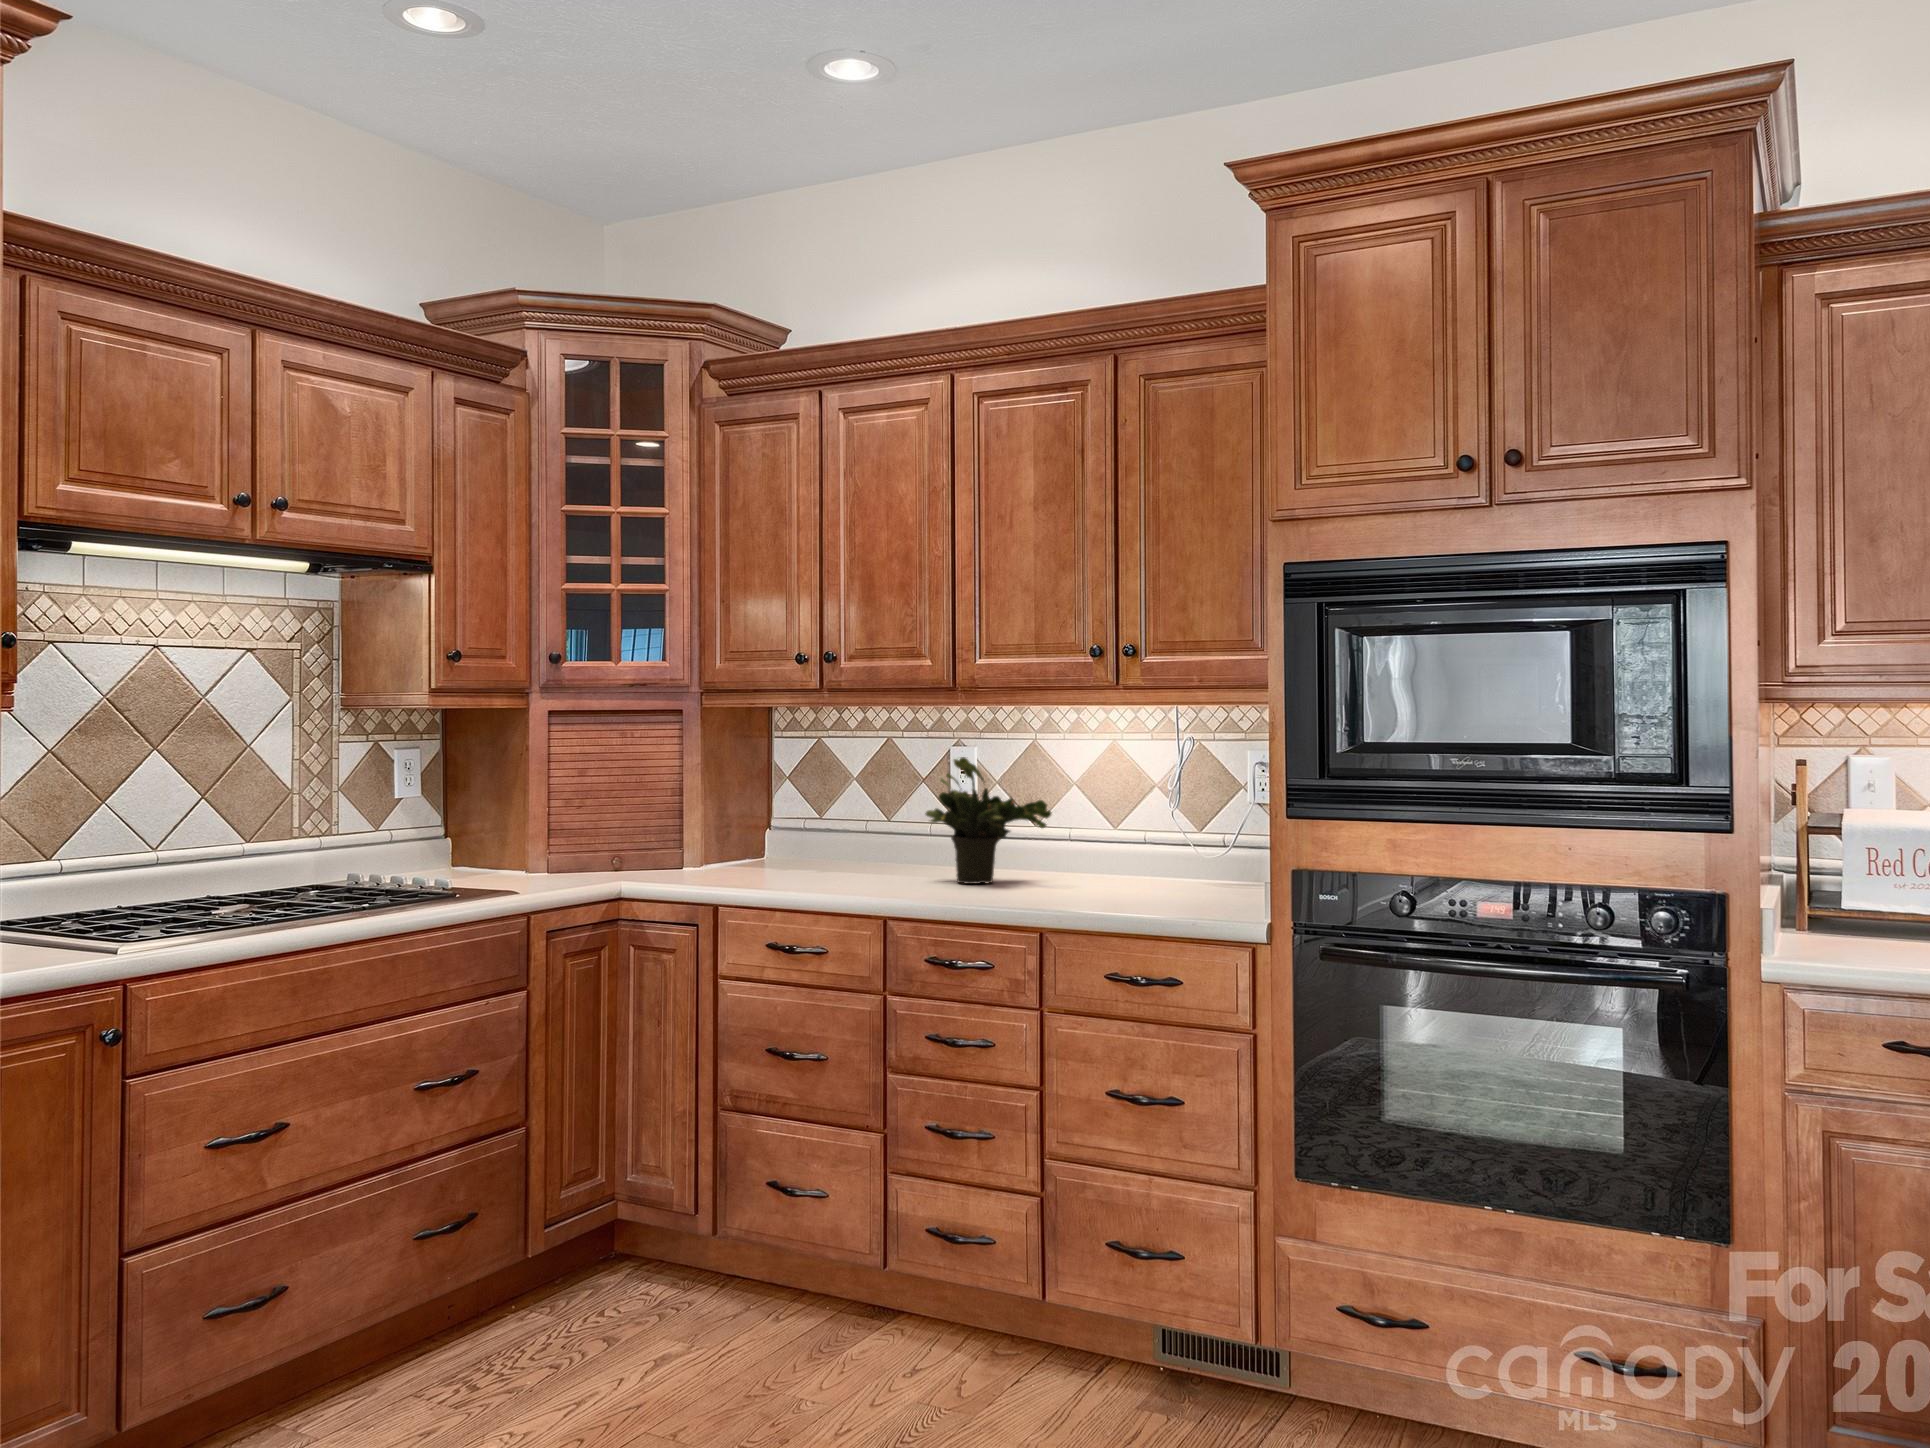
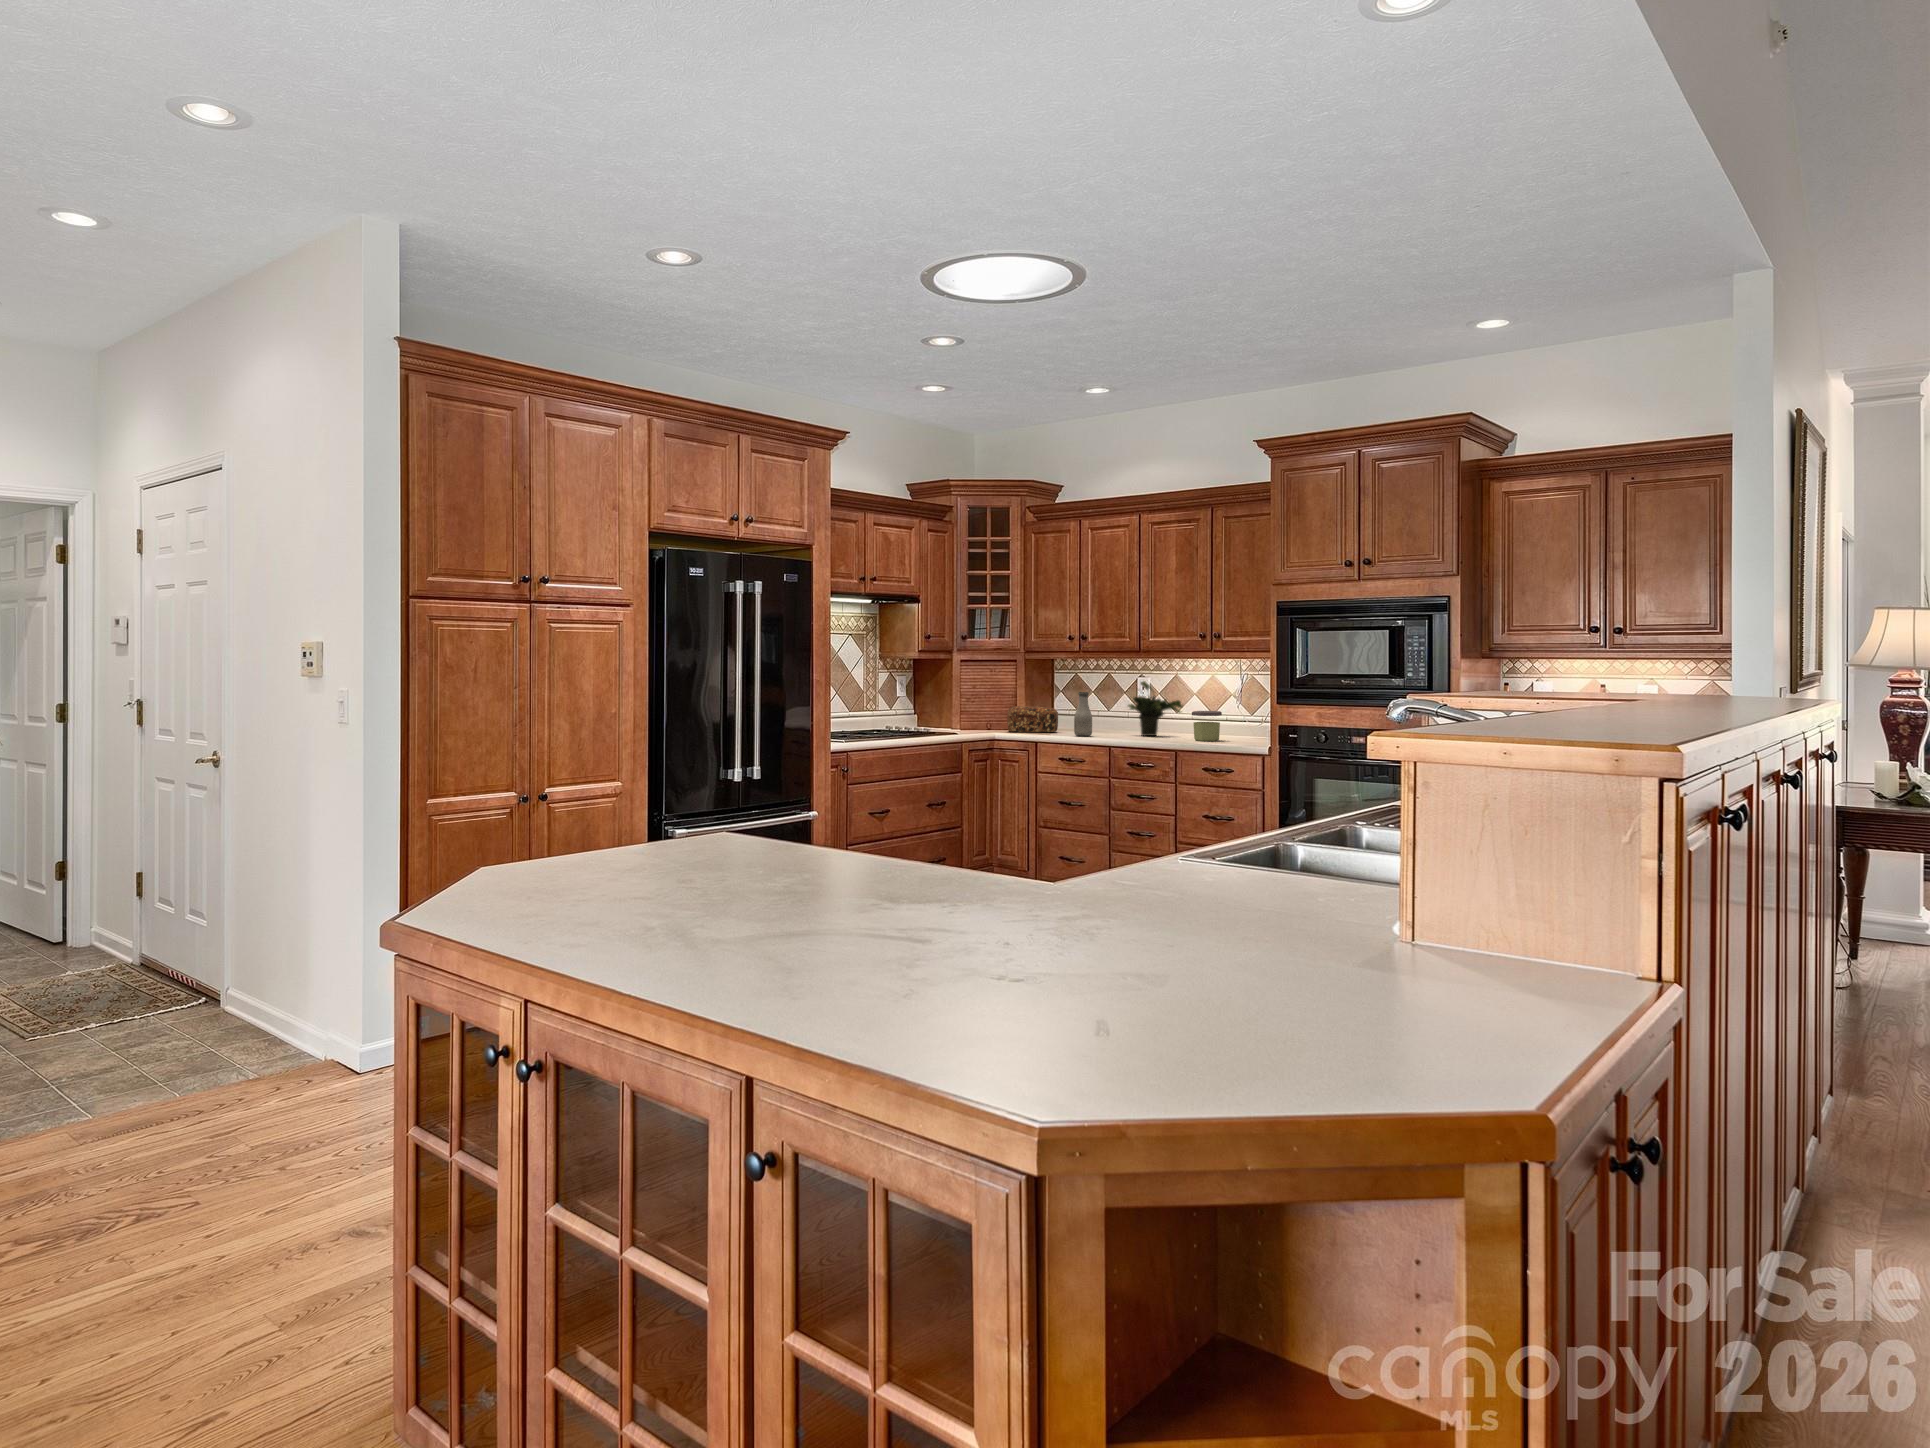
bottle: none [802,784,844,889] -> present [1074,692,1092,736]
bread loaf: none [653,815,774,877] -> present [1007,706,1058,732]
jar: none [1074,826,1142,901] -> present [1192,711,1222,741]

